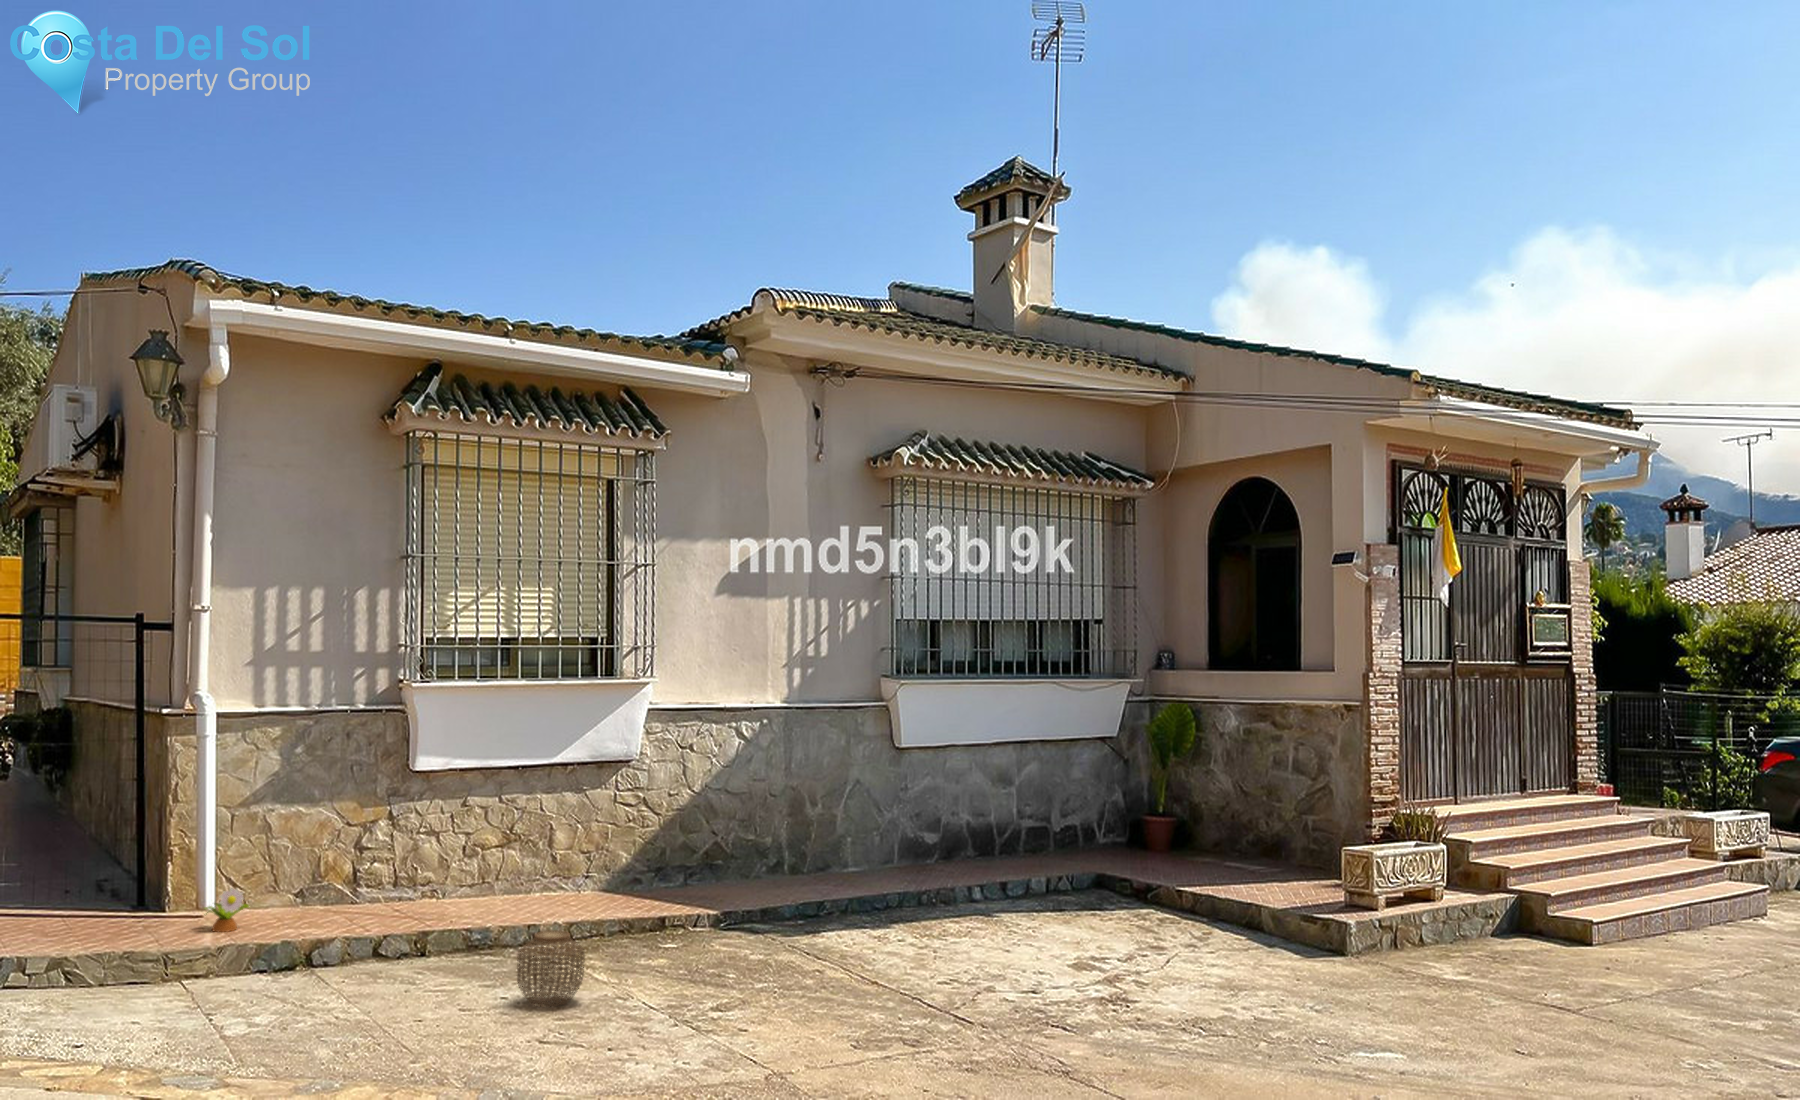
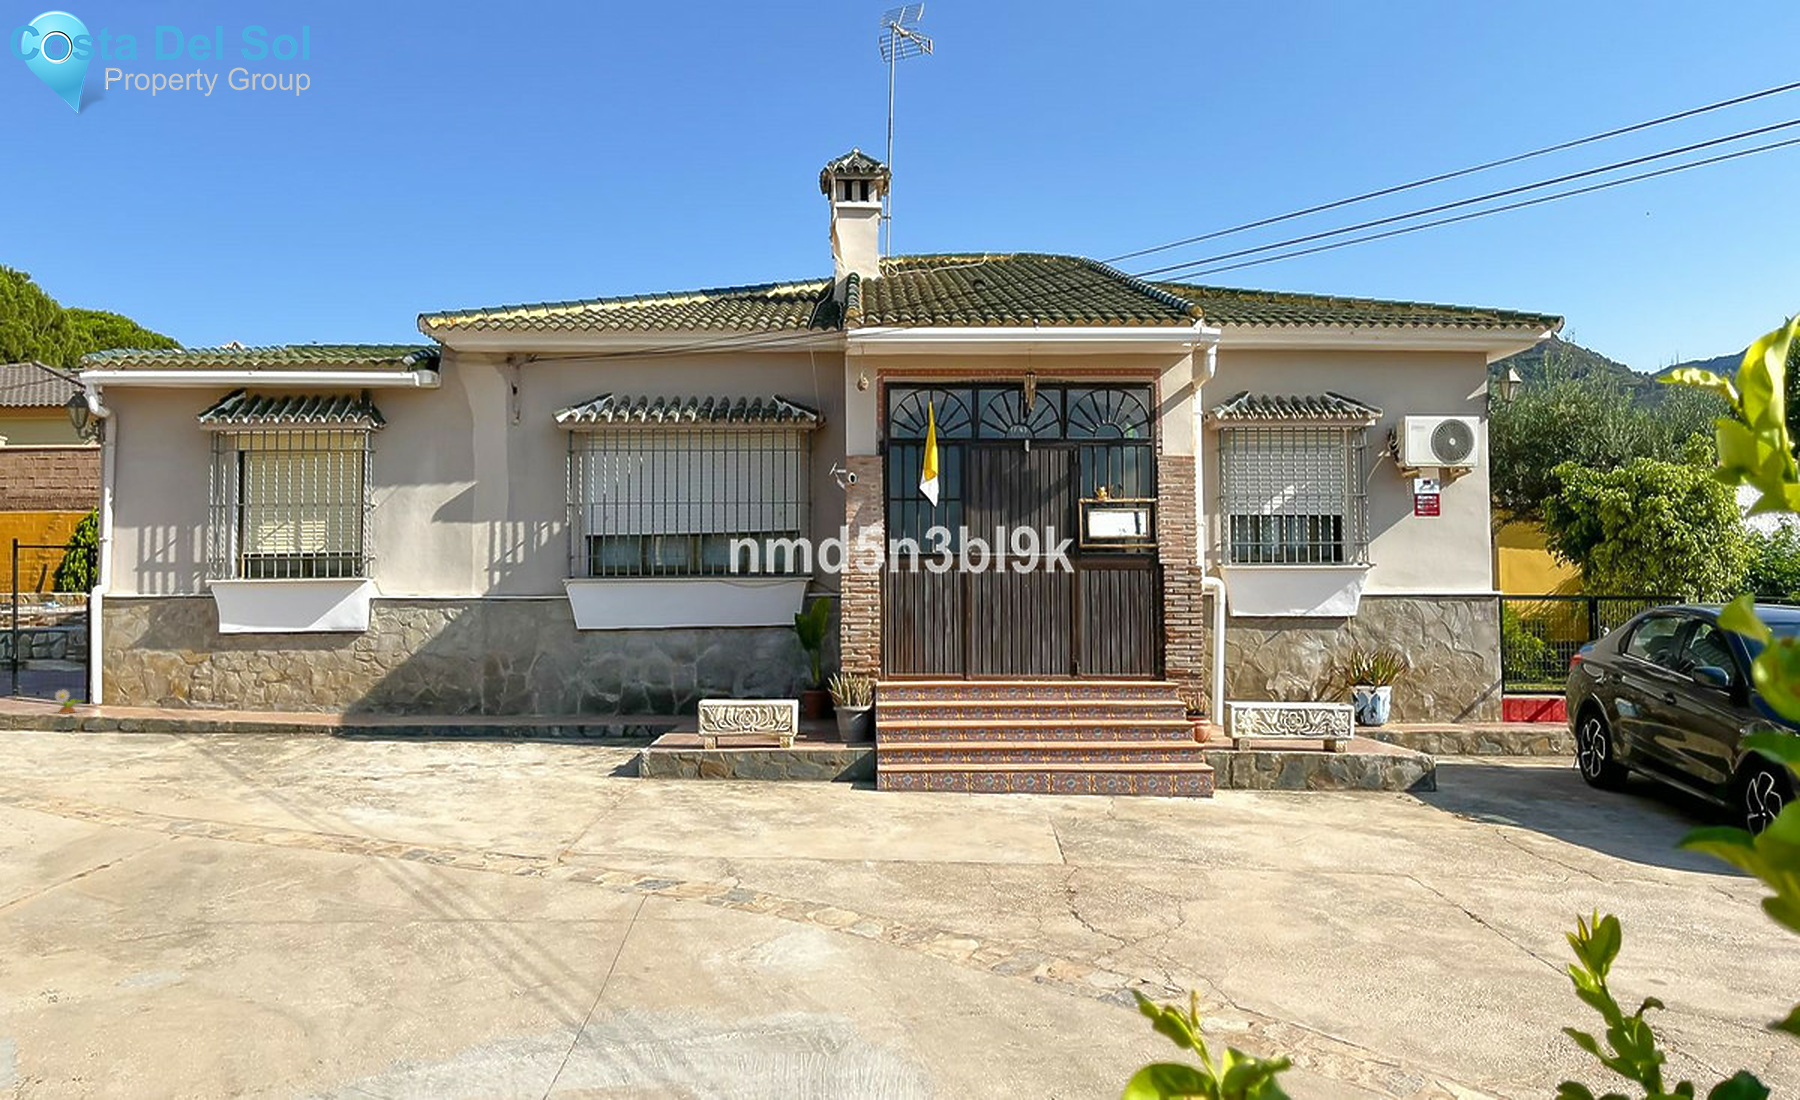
woven basket: present [517,930,584,1007] -> none [40,711,91,755]

